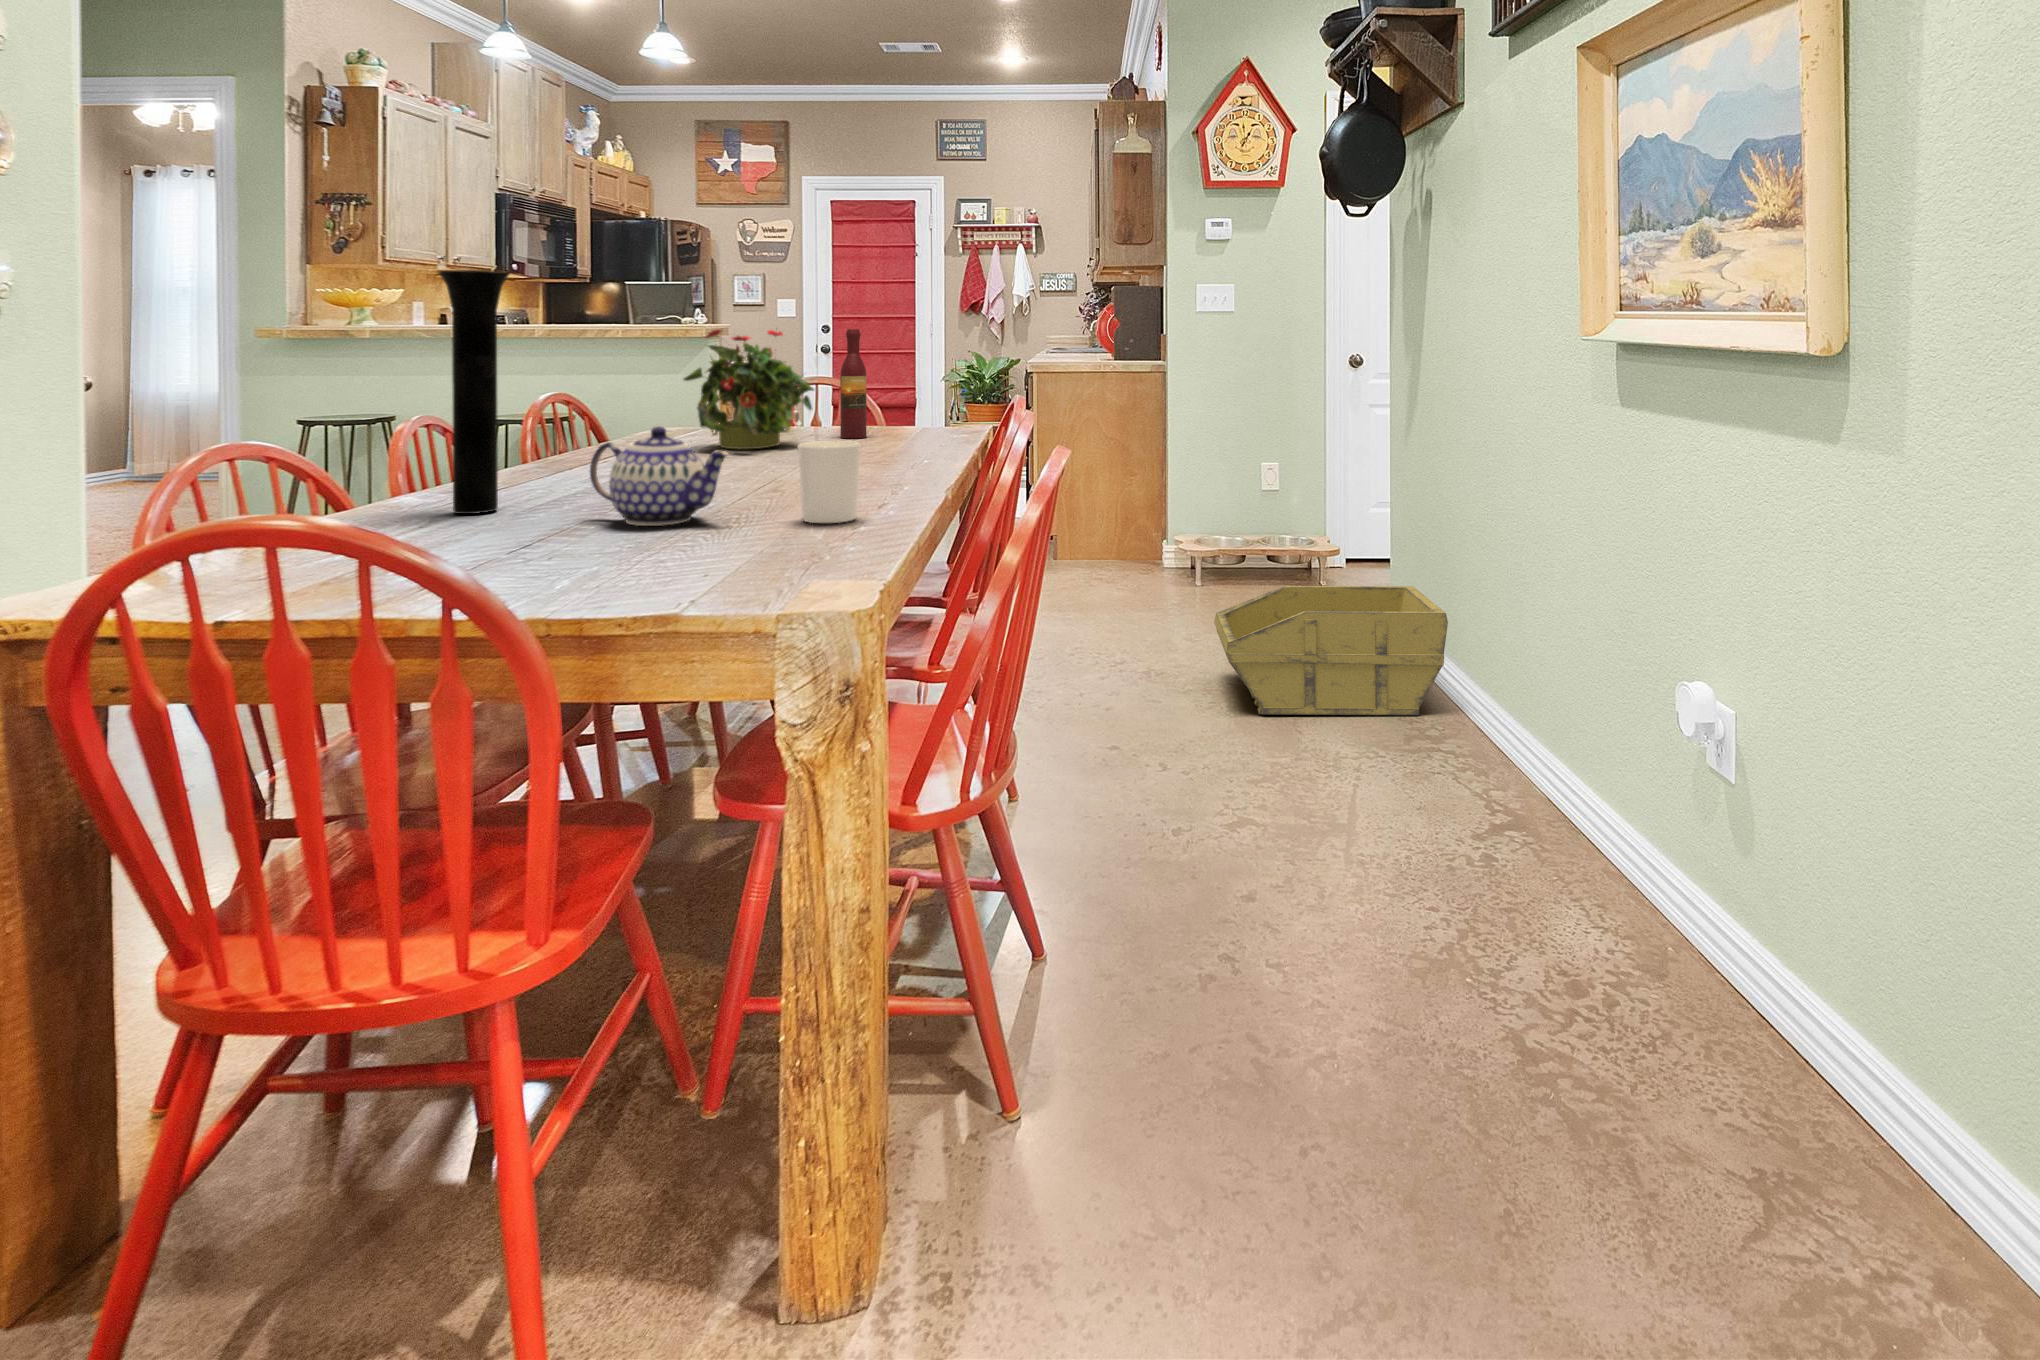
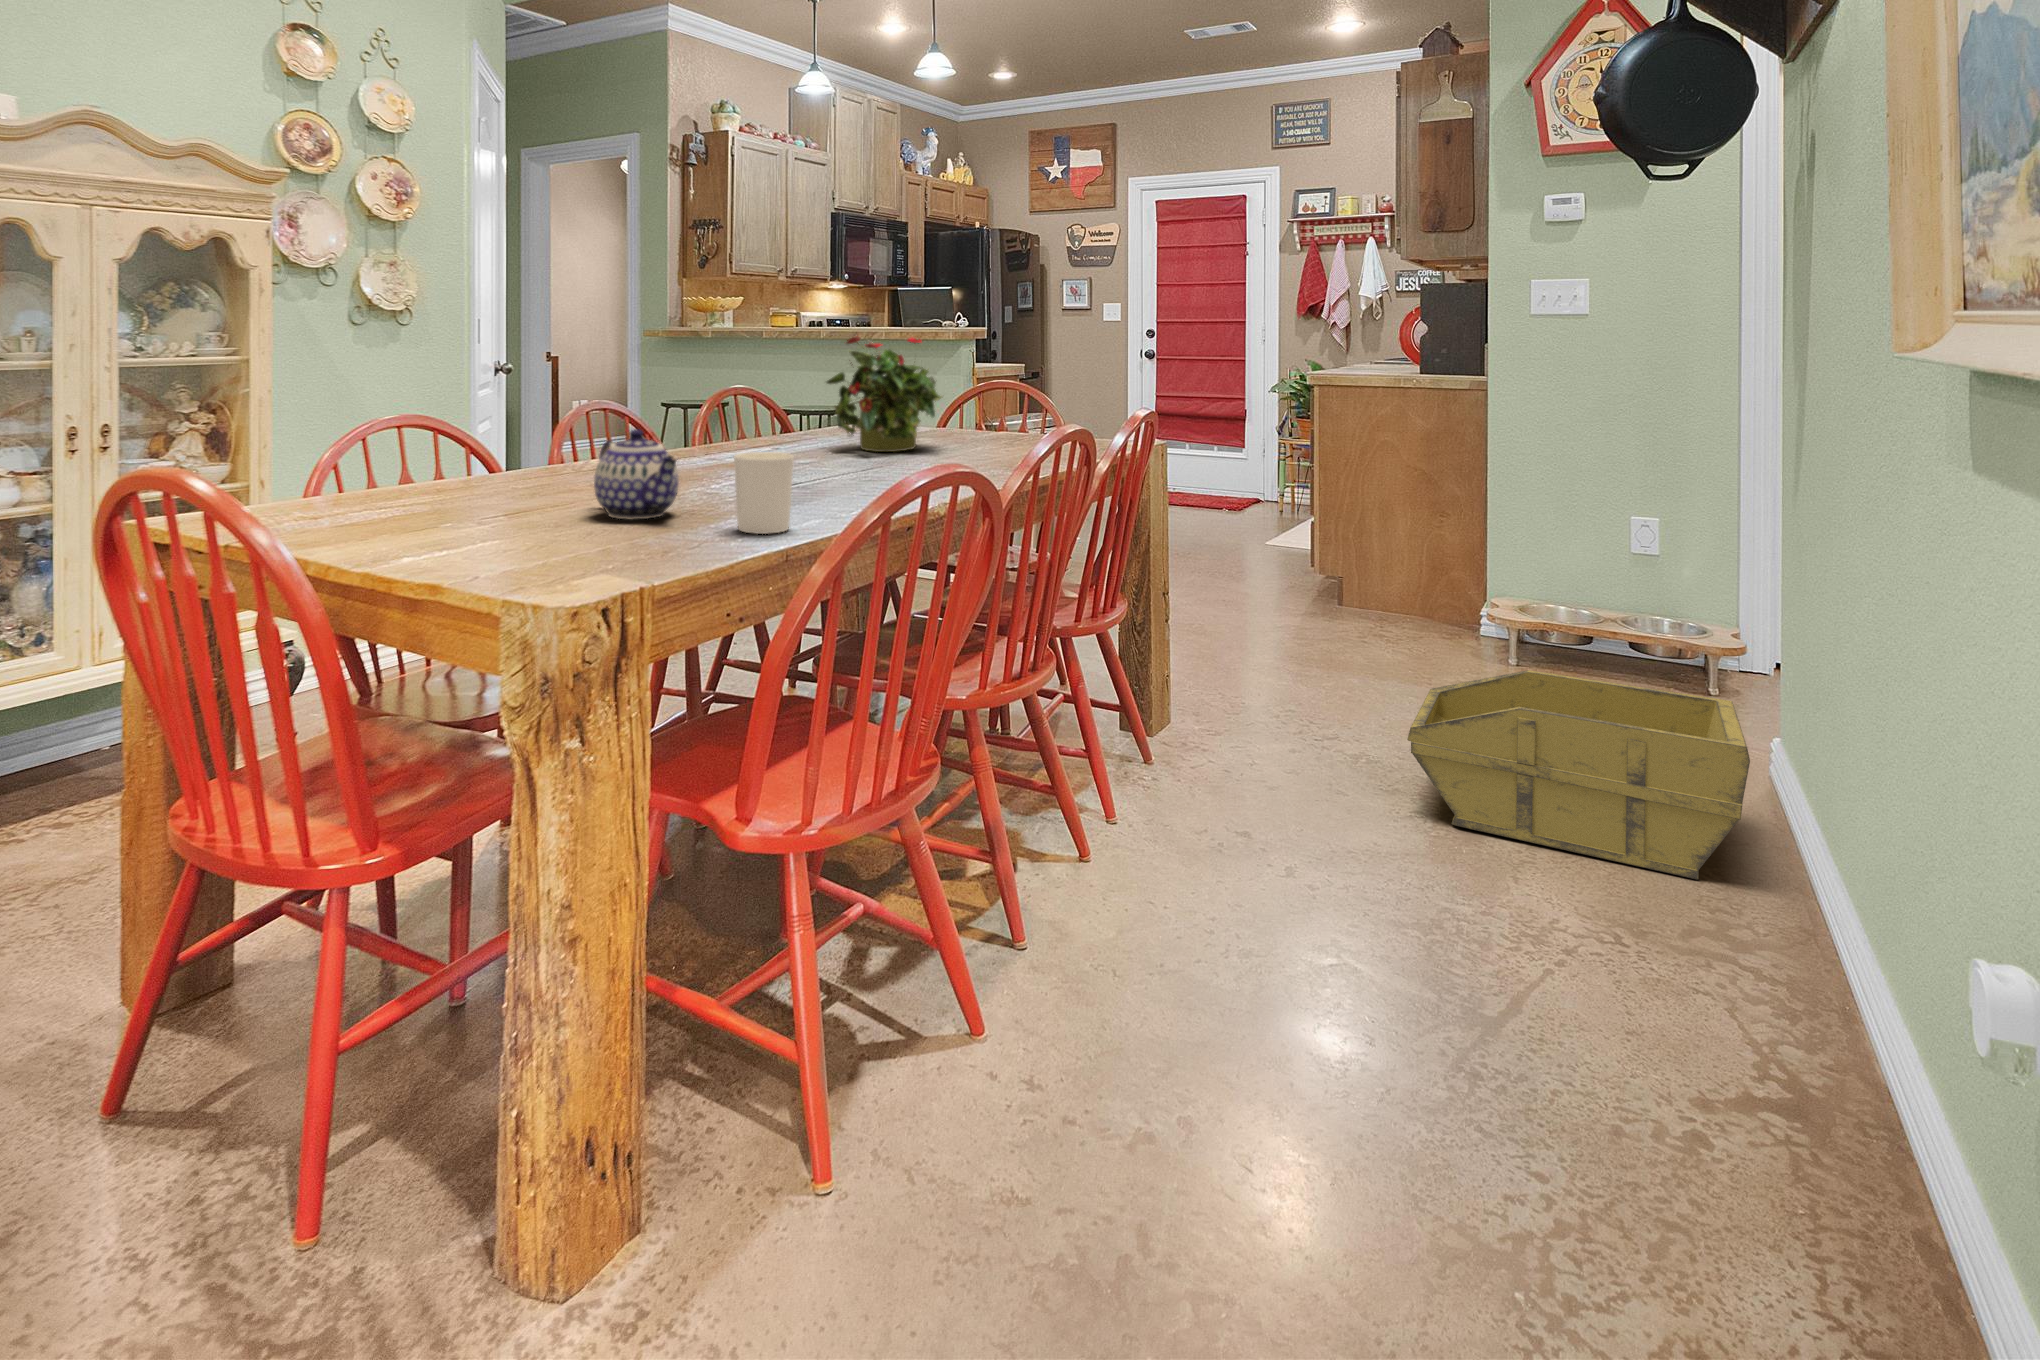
vase: present [439,270,510,514] -> none [518,288,575,493]
wine bottle: present [840,329,866,438] -> none [989,337,1015,447]

